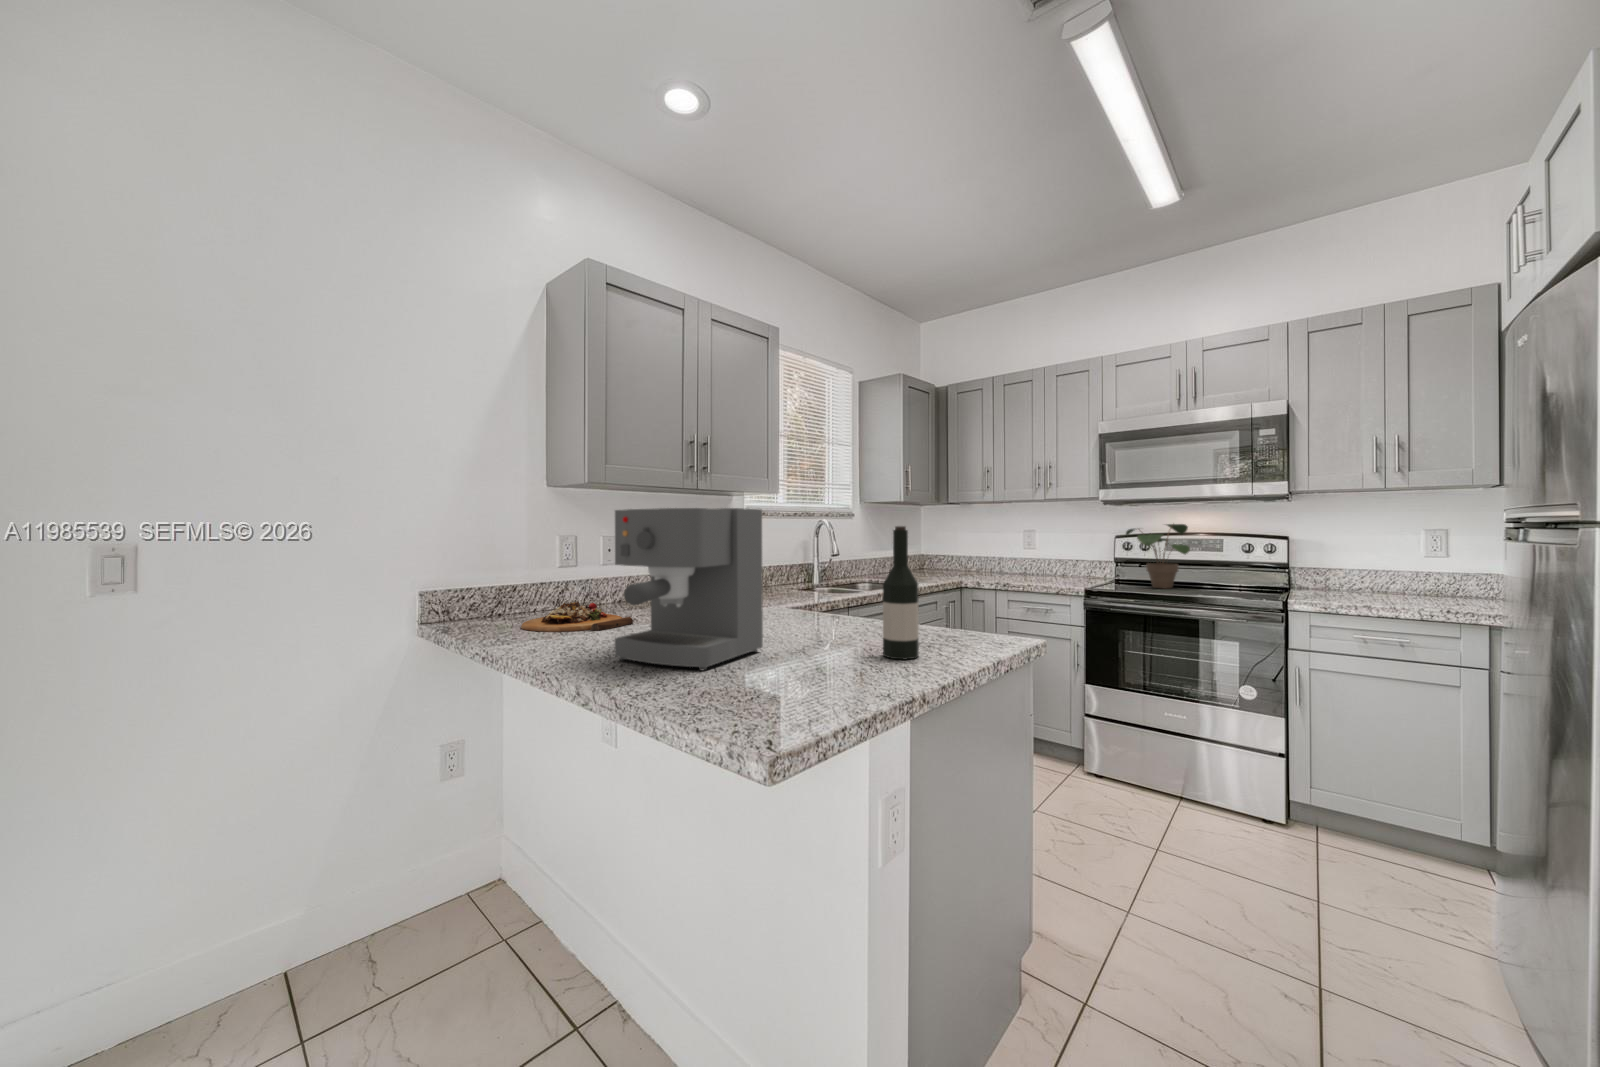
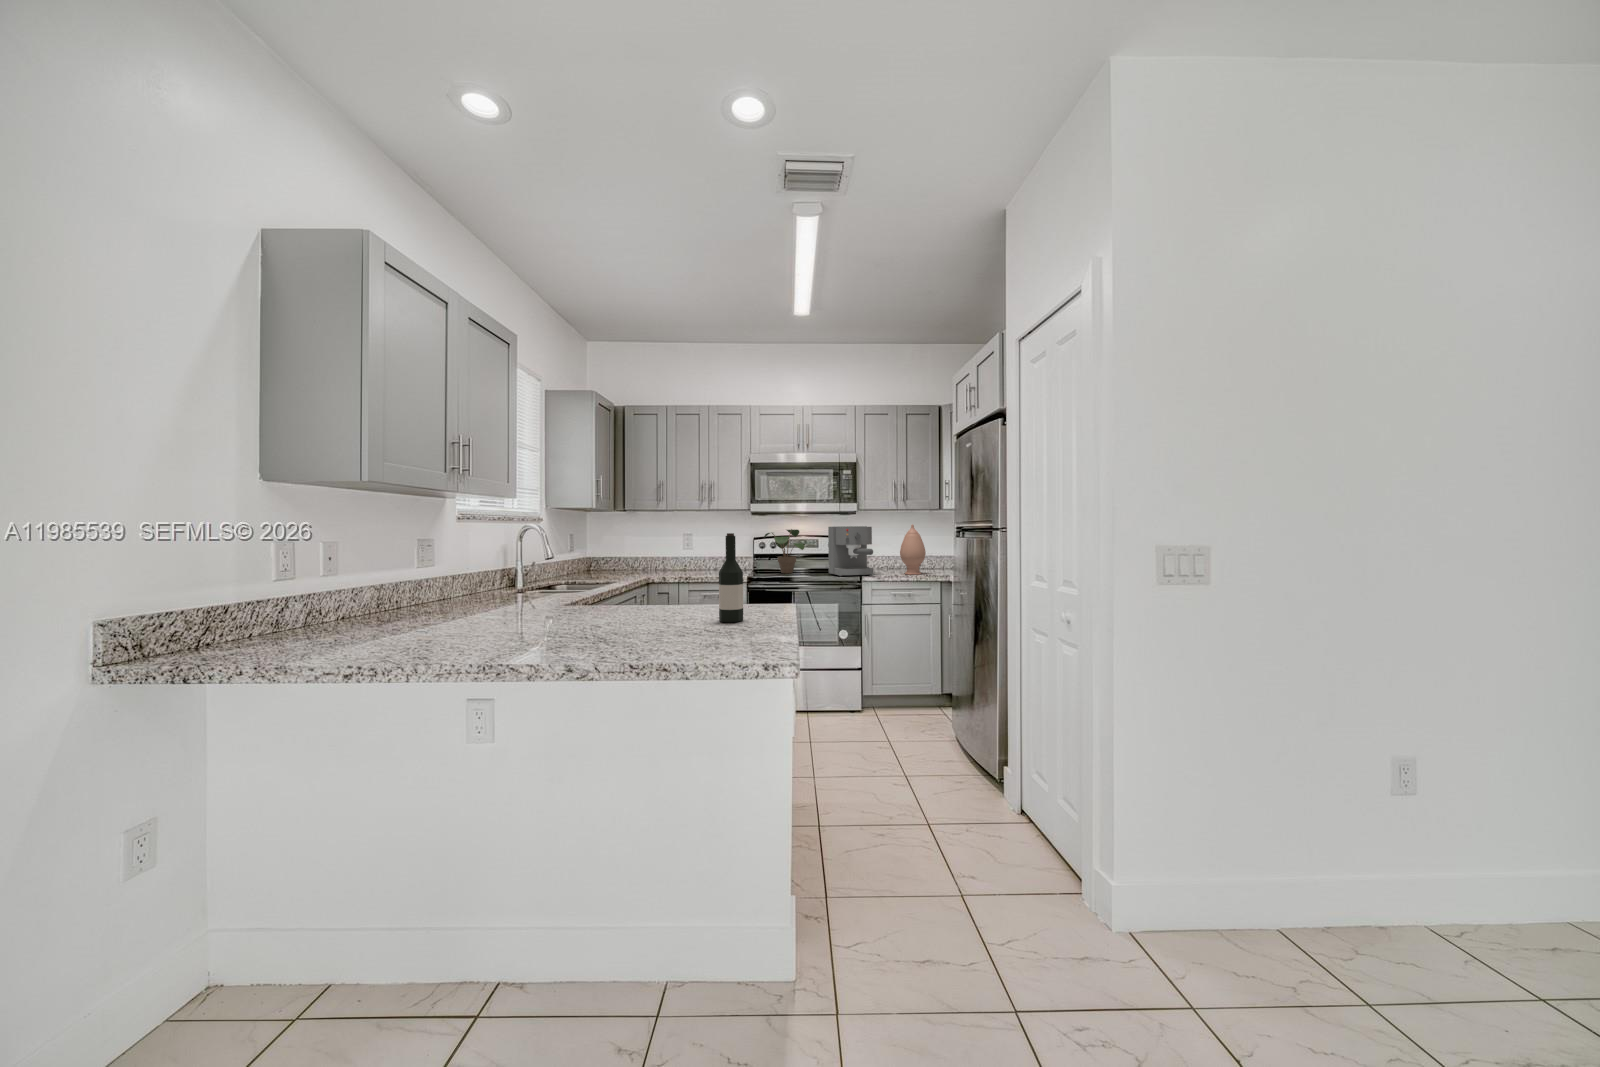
coffee maker: present [615,508,763,671] -> present [828,526,873,576]
vase: none [1386,514,1455,608] -> present [900,524,926,575]
cutting board: present [521,601,633,632] -> none [294,614,439,649]

